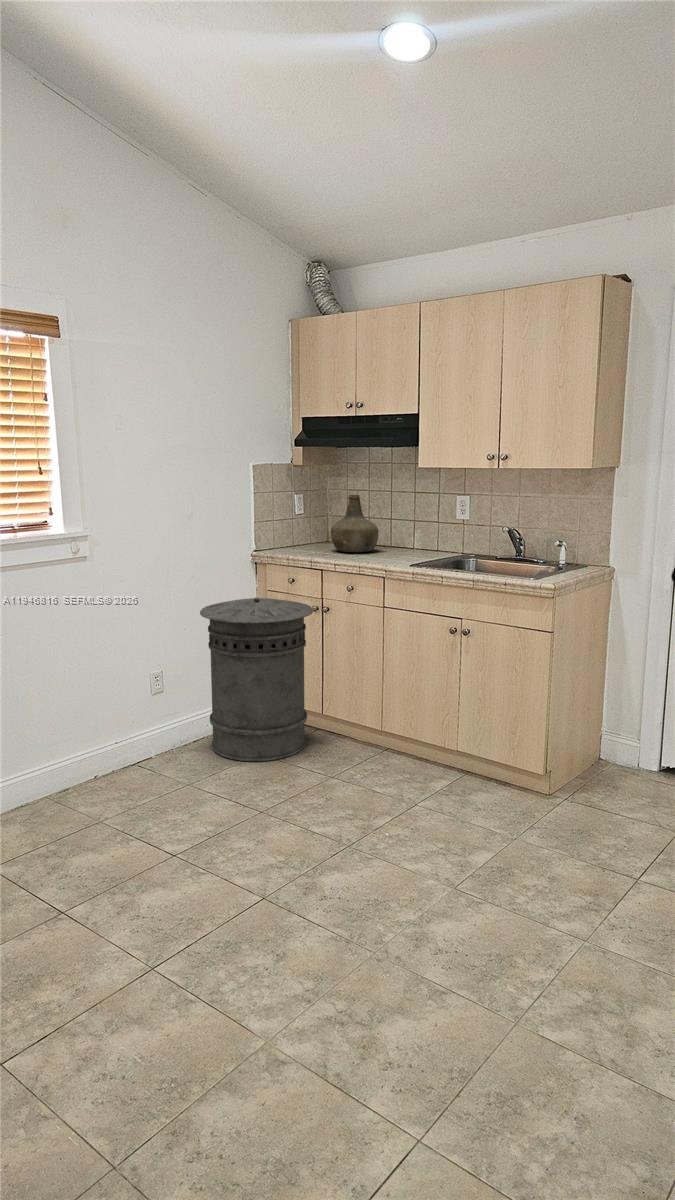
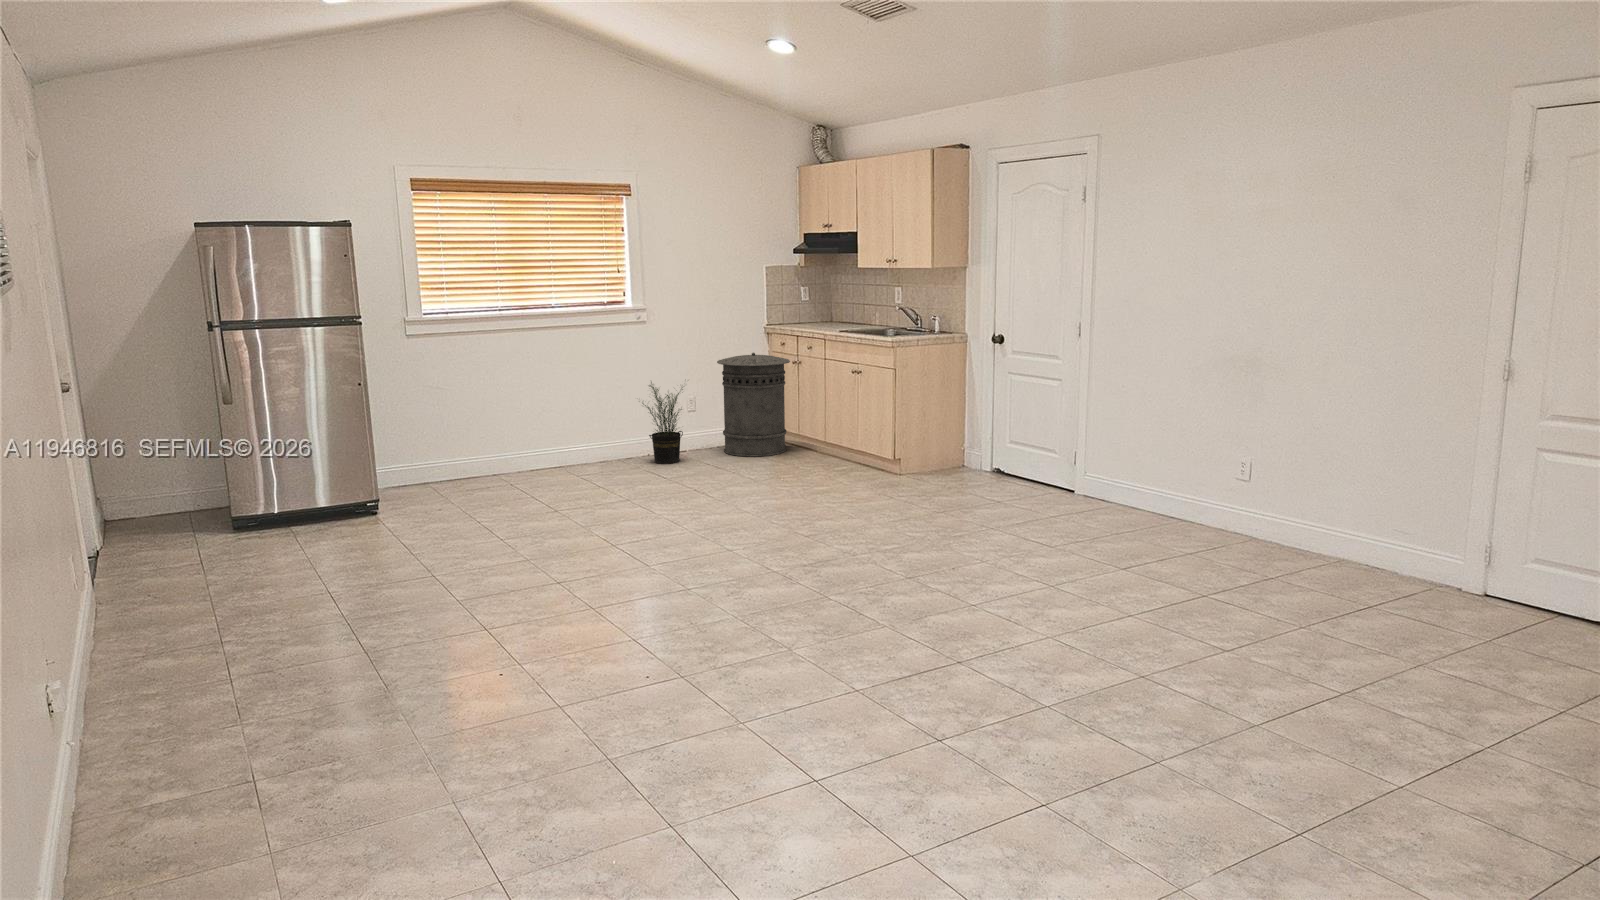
bottle: present [331,495,378,552] -> none [814,287,847,326]
potted plant: none [82,650,170,797] -> present [642,382,683,464]

